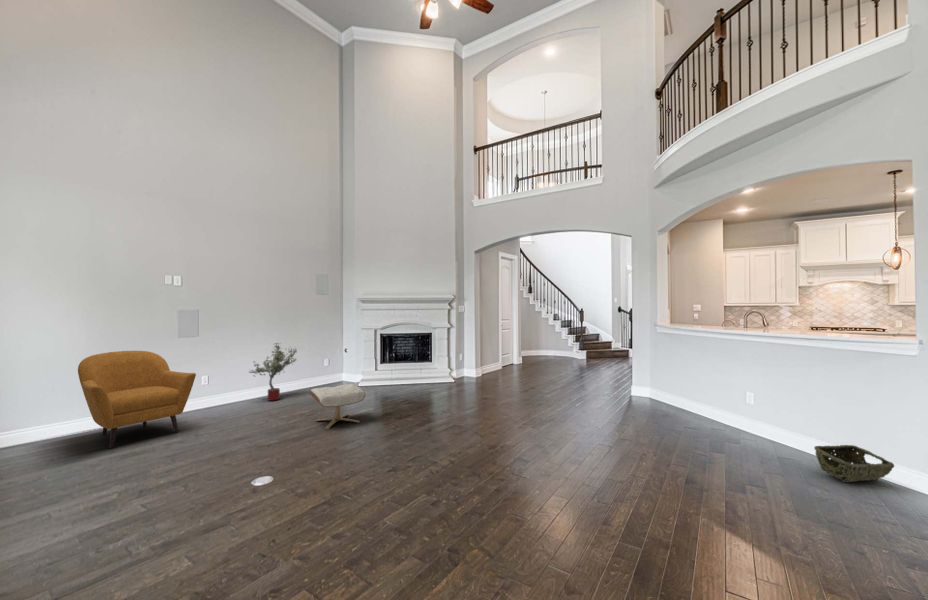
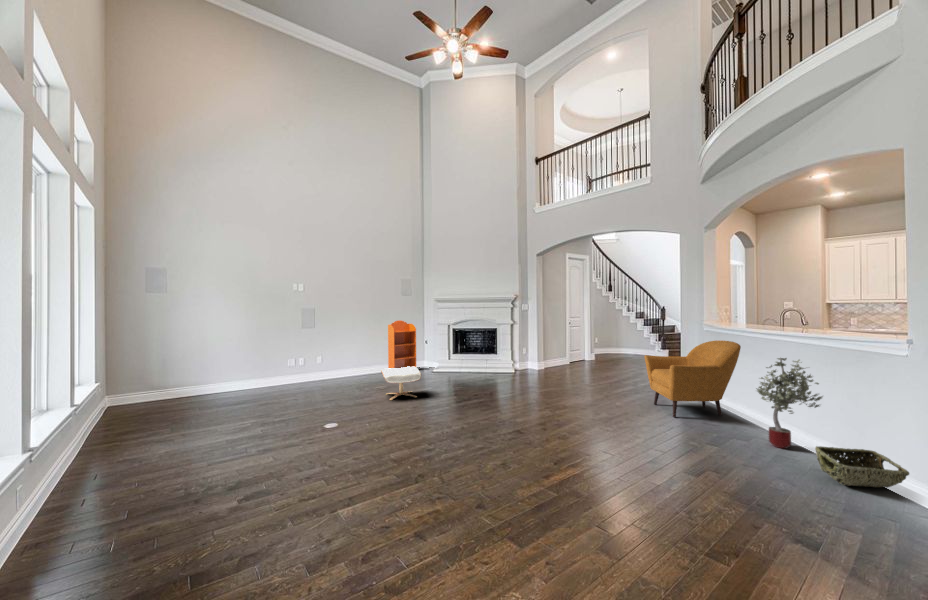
bookcase: none [300,325,337,392] -> present [388,320,416,369]
potted tree: present [250,343,297,401] -> present [757,358,822,449]
armchair: present [78,351,196,448] -> present [644,340,741,417]

